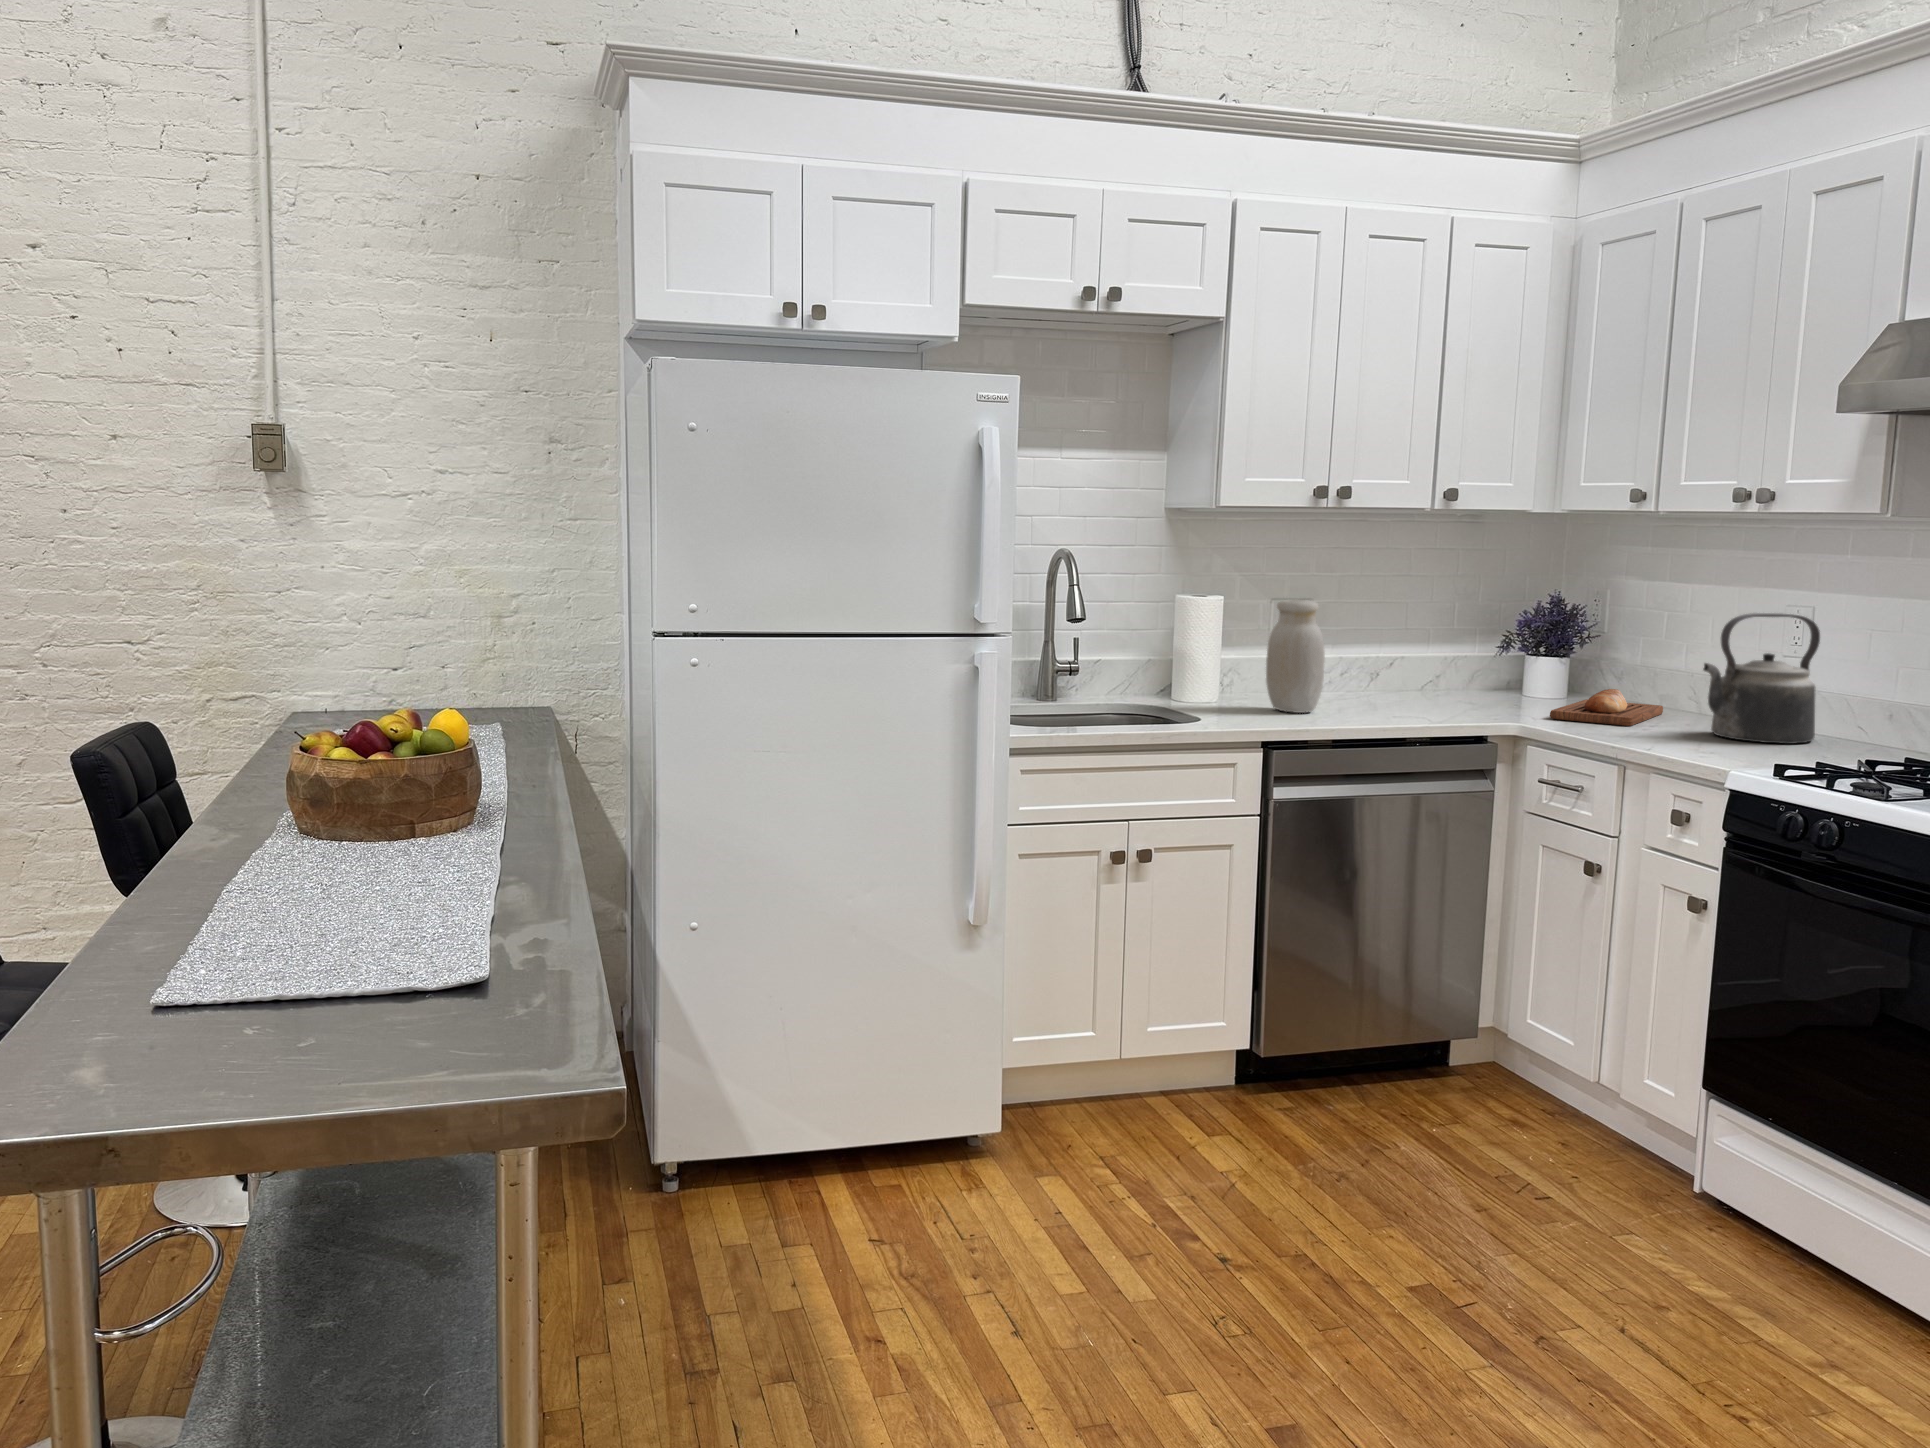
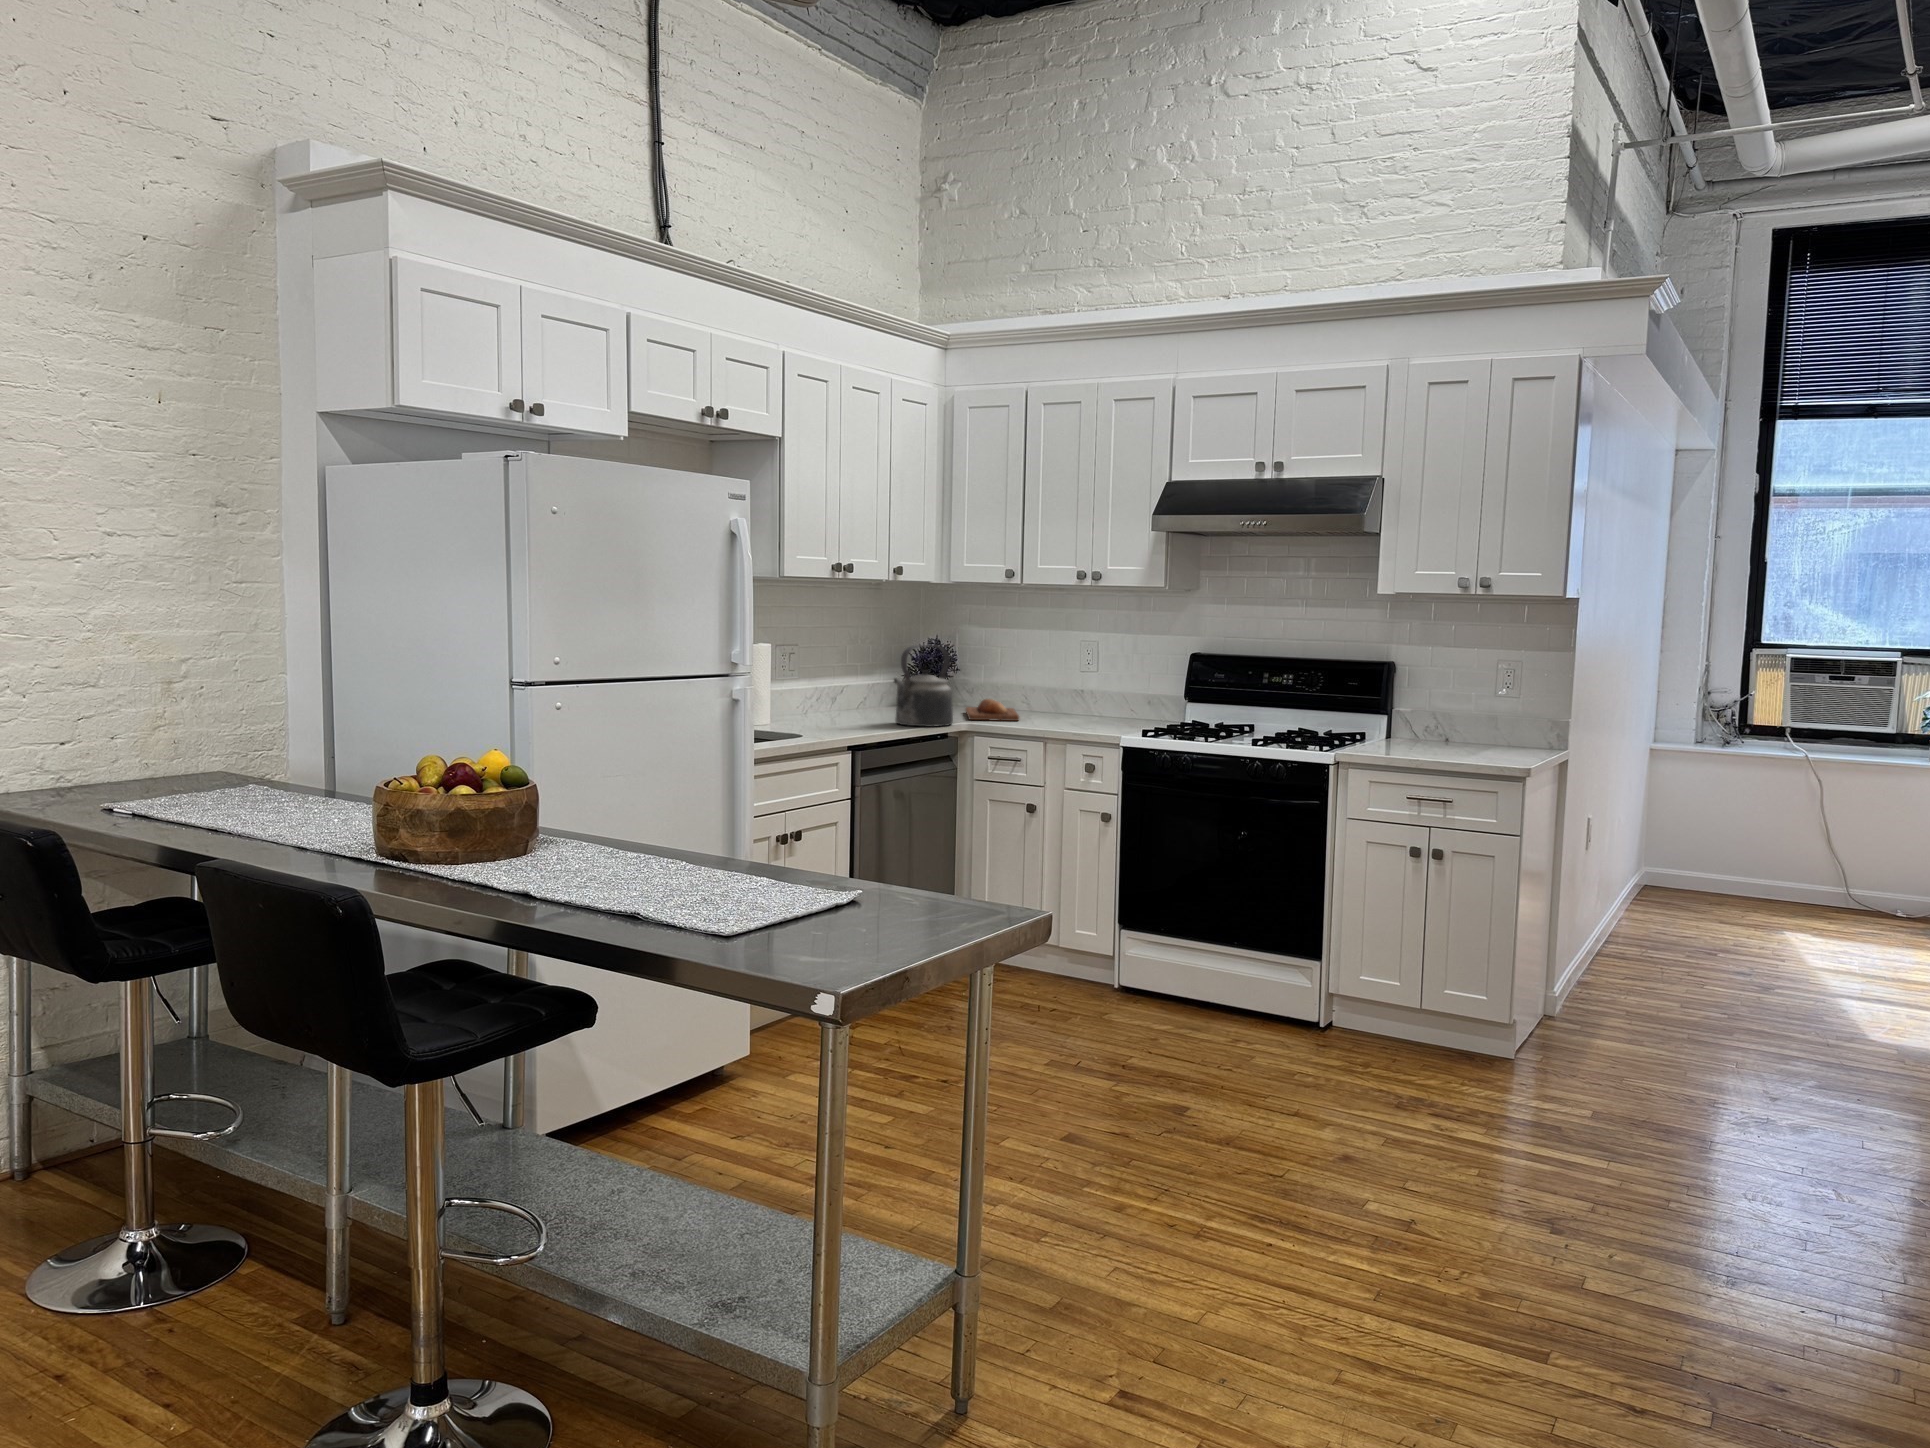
jar: present [1266,600,1325,713] -> none [796,645,839,727]
kettle: present [1703,613,1820,744] -> present [894,645,953,727]

